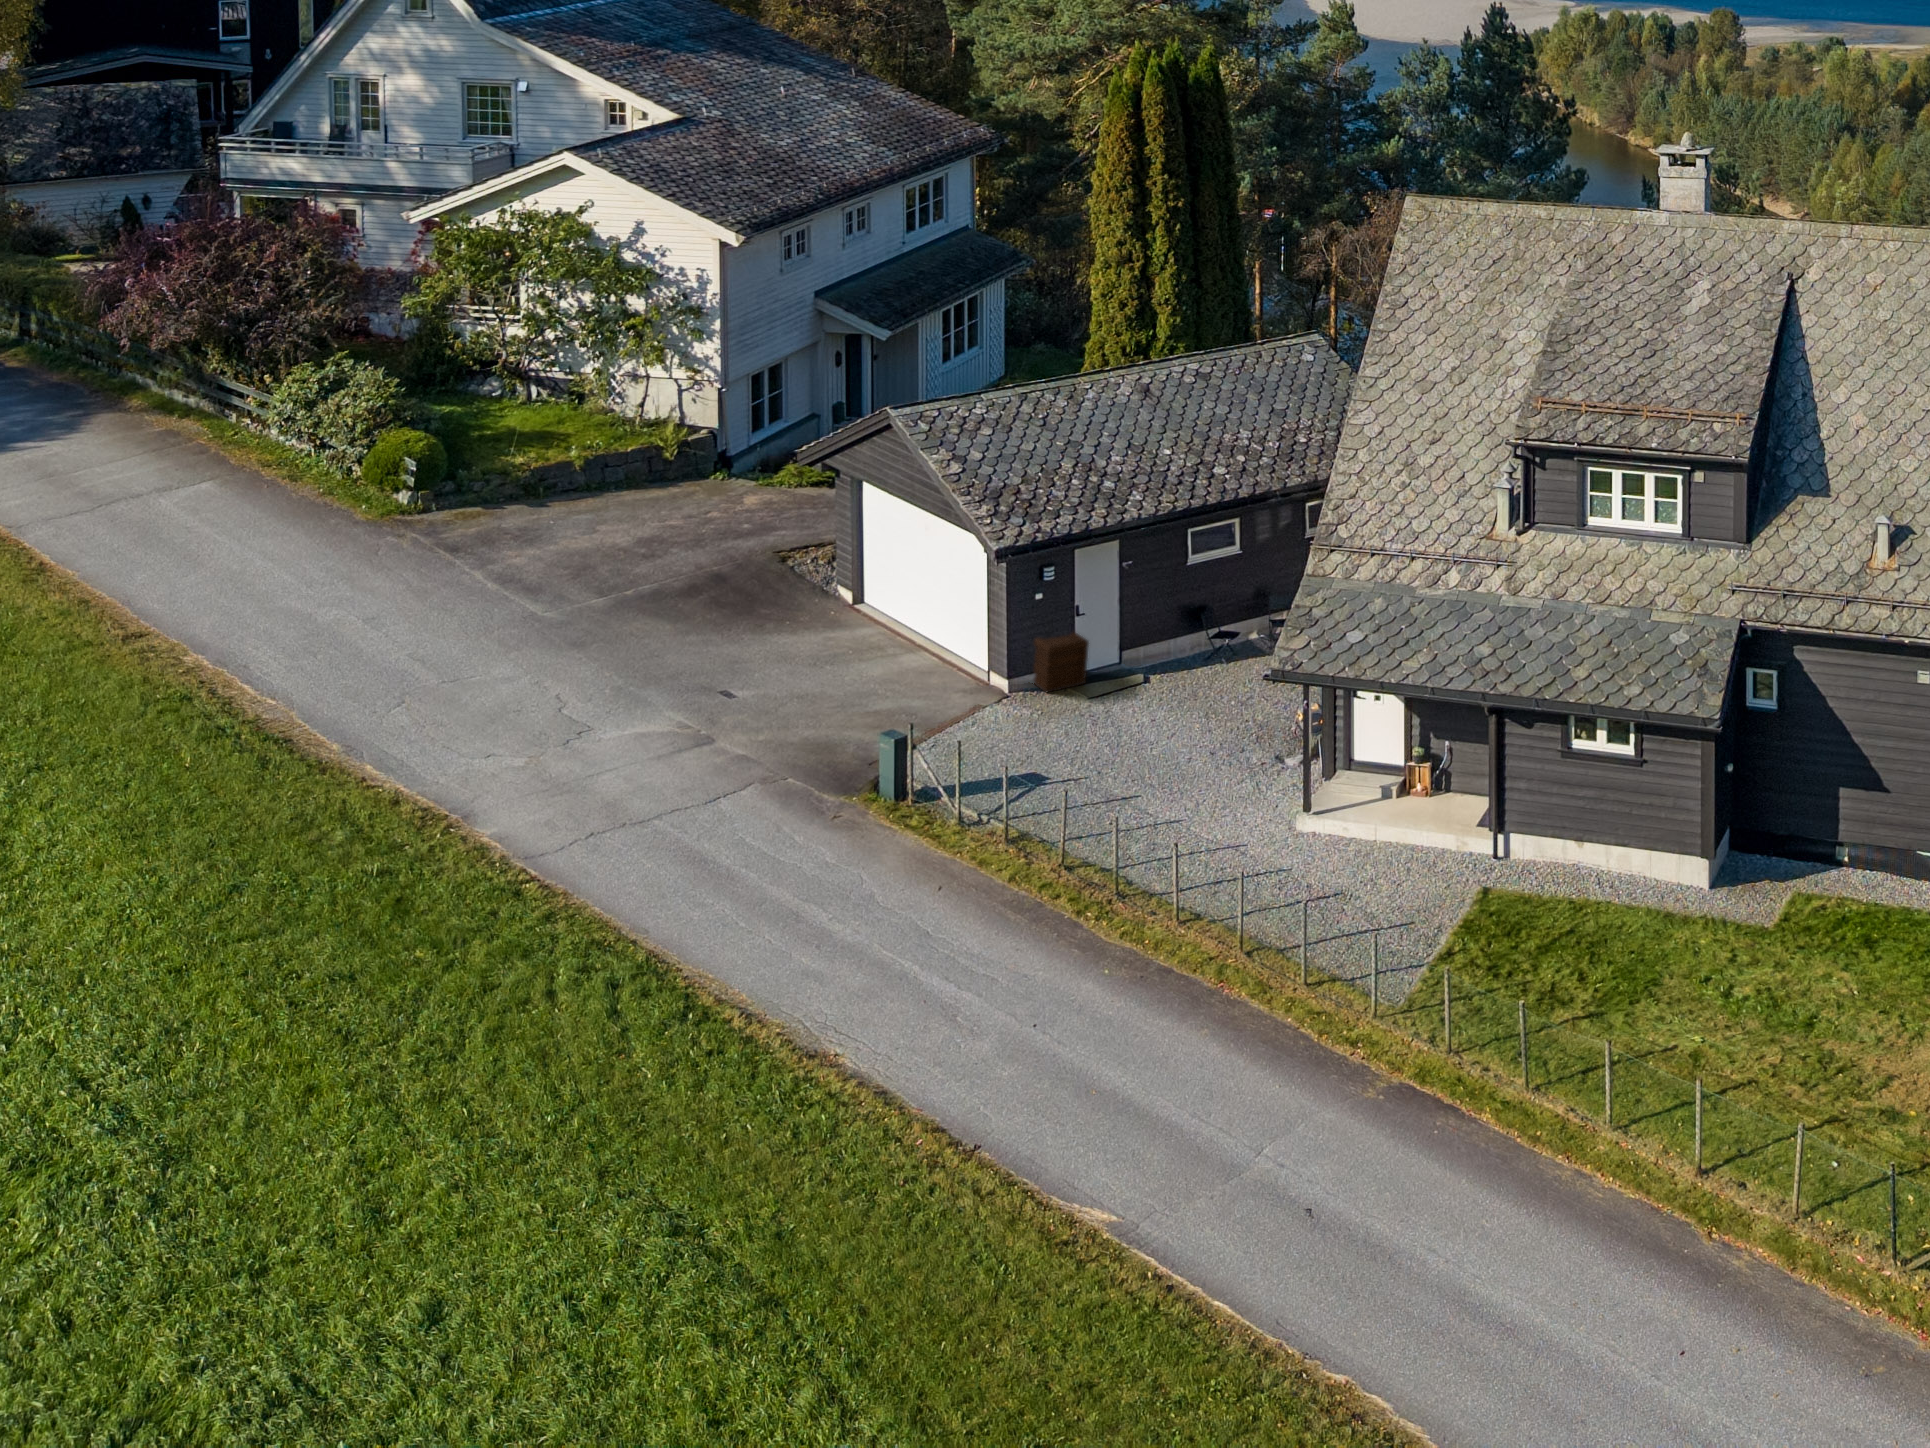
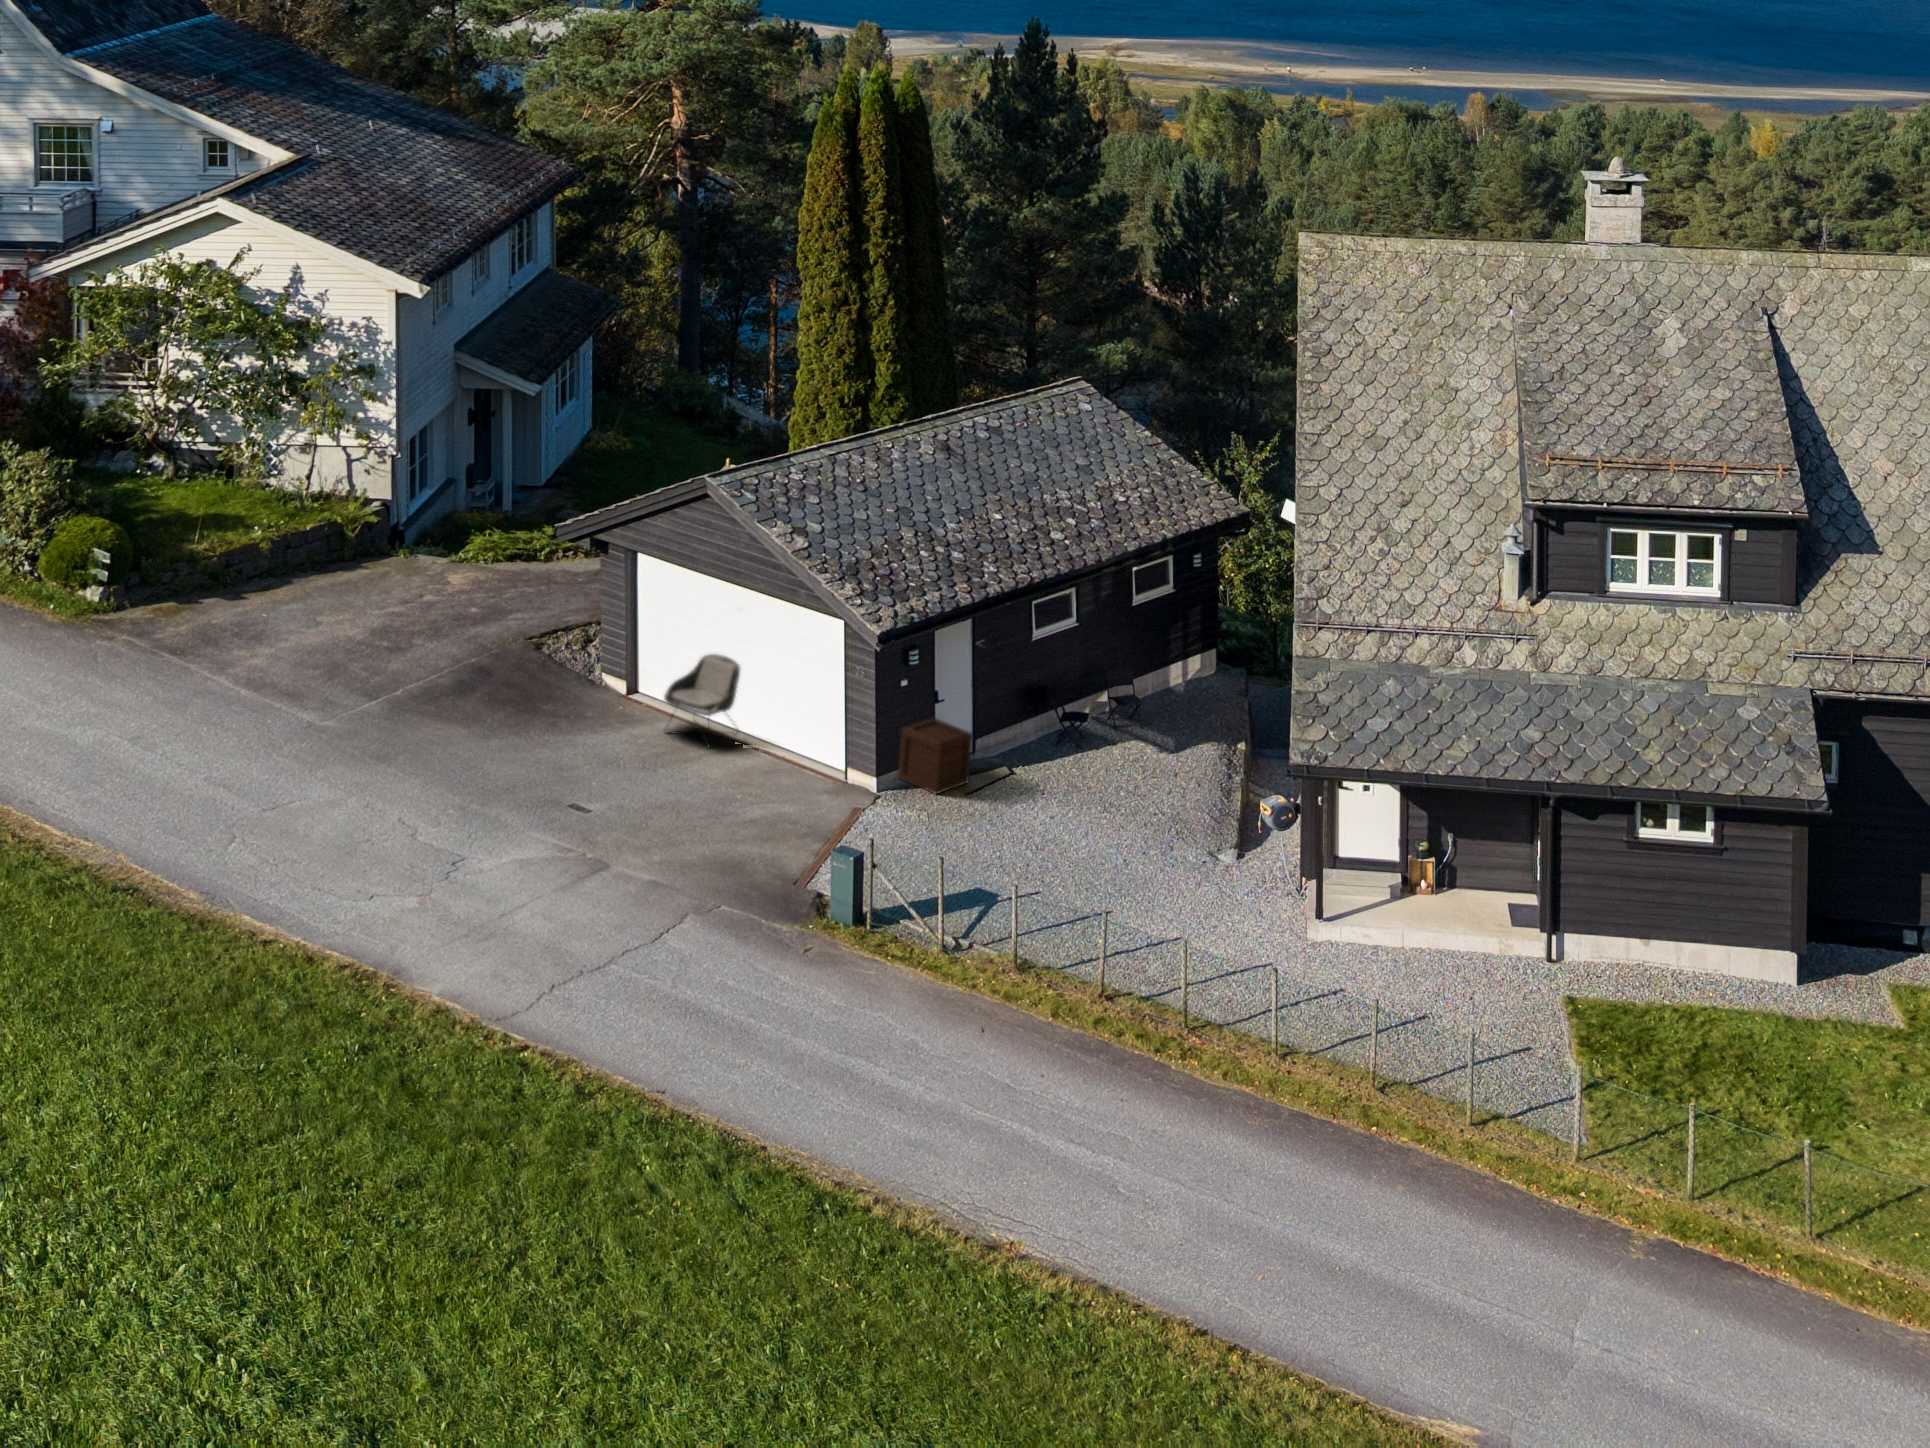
lounge chair: none [831,566,901,647] -> present [664,654,740,734]

